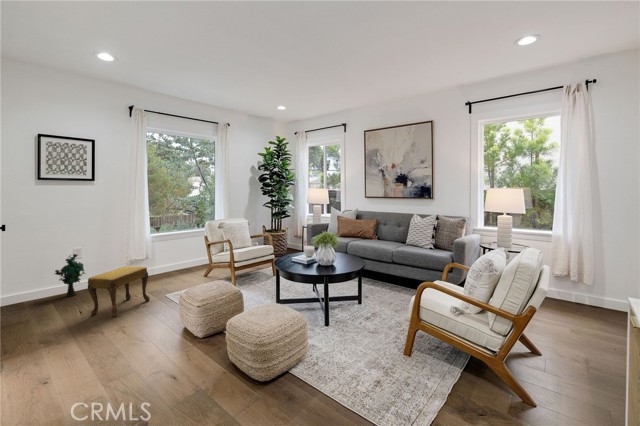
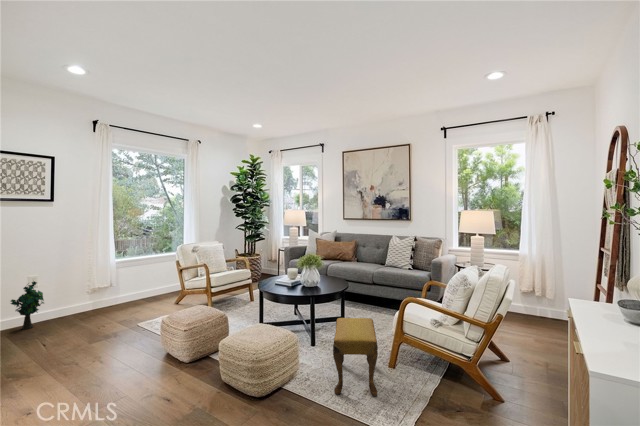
footstool: present [88,266,150,317] -> present [333,318,378,397]

